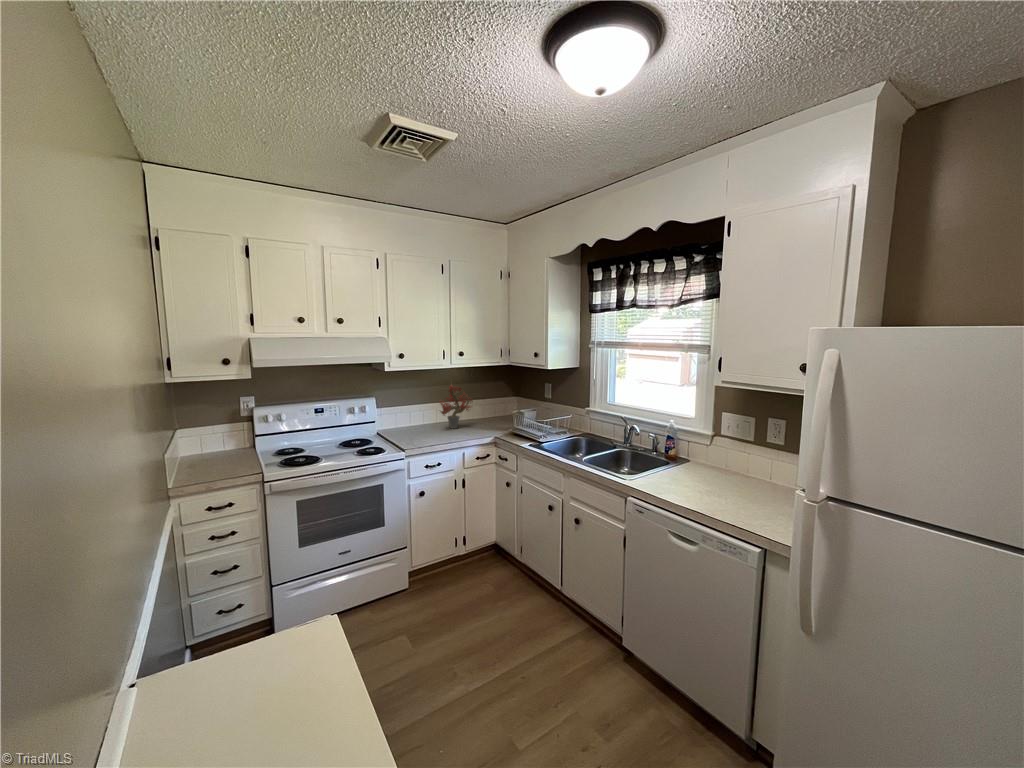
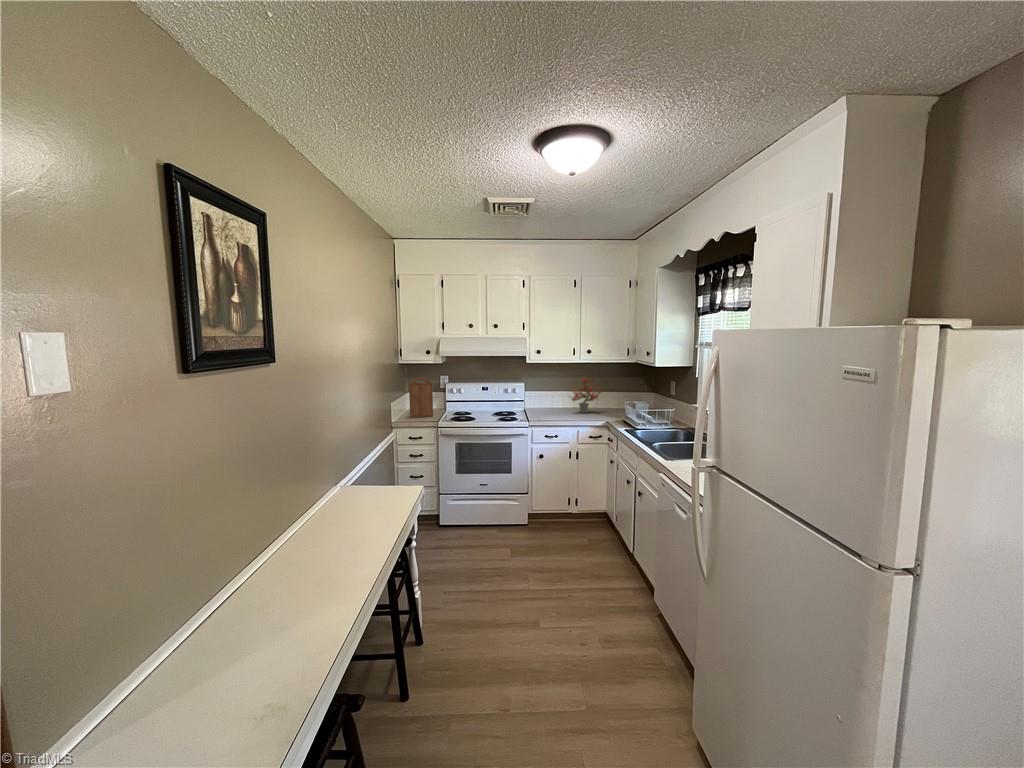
cutting board: none [192,404,242,474] -> present [409,378,433,418]

